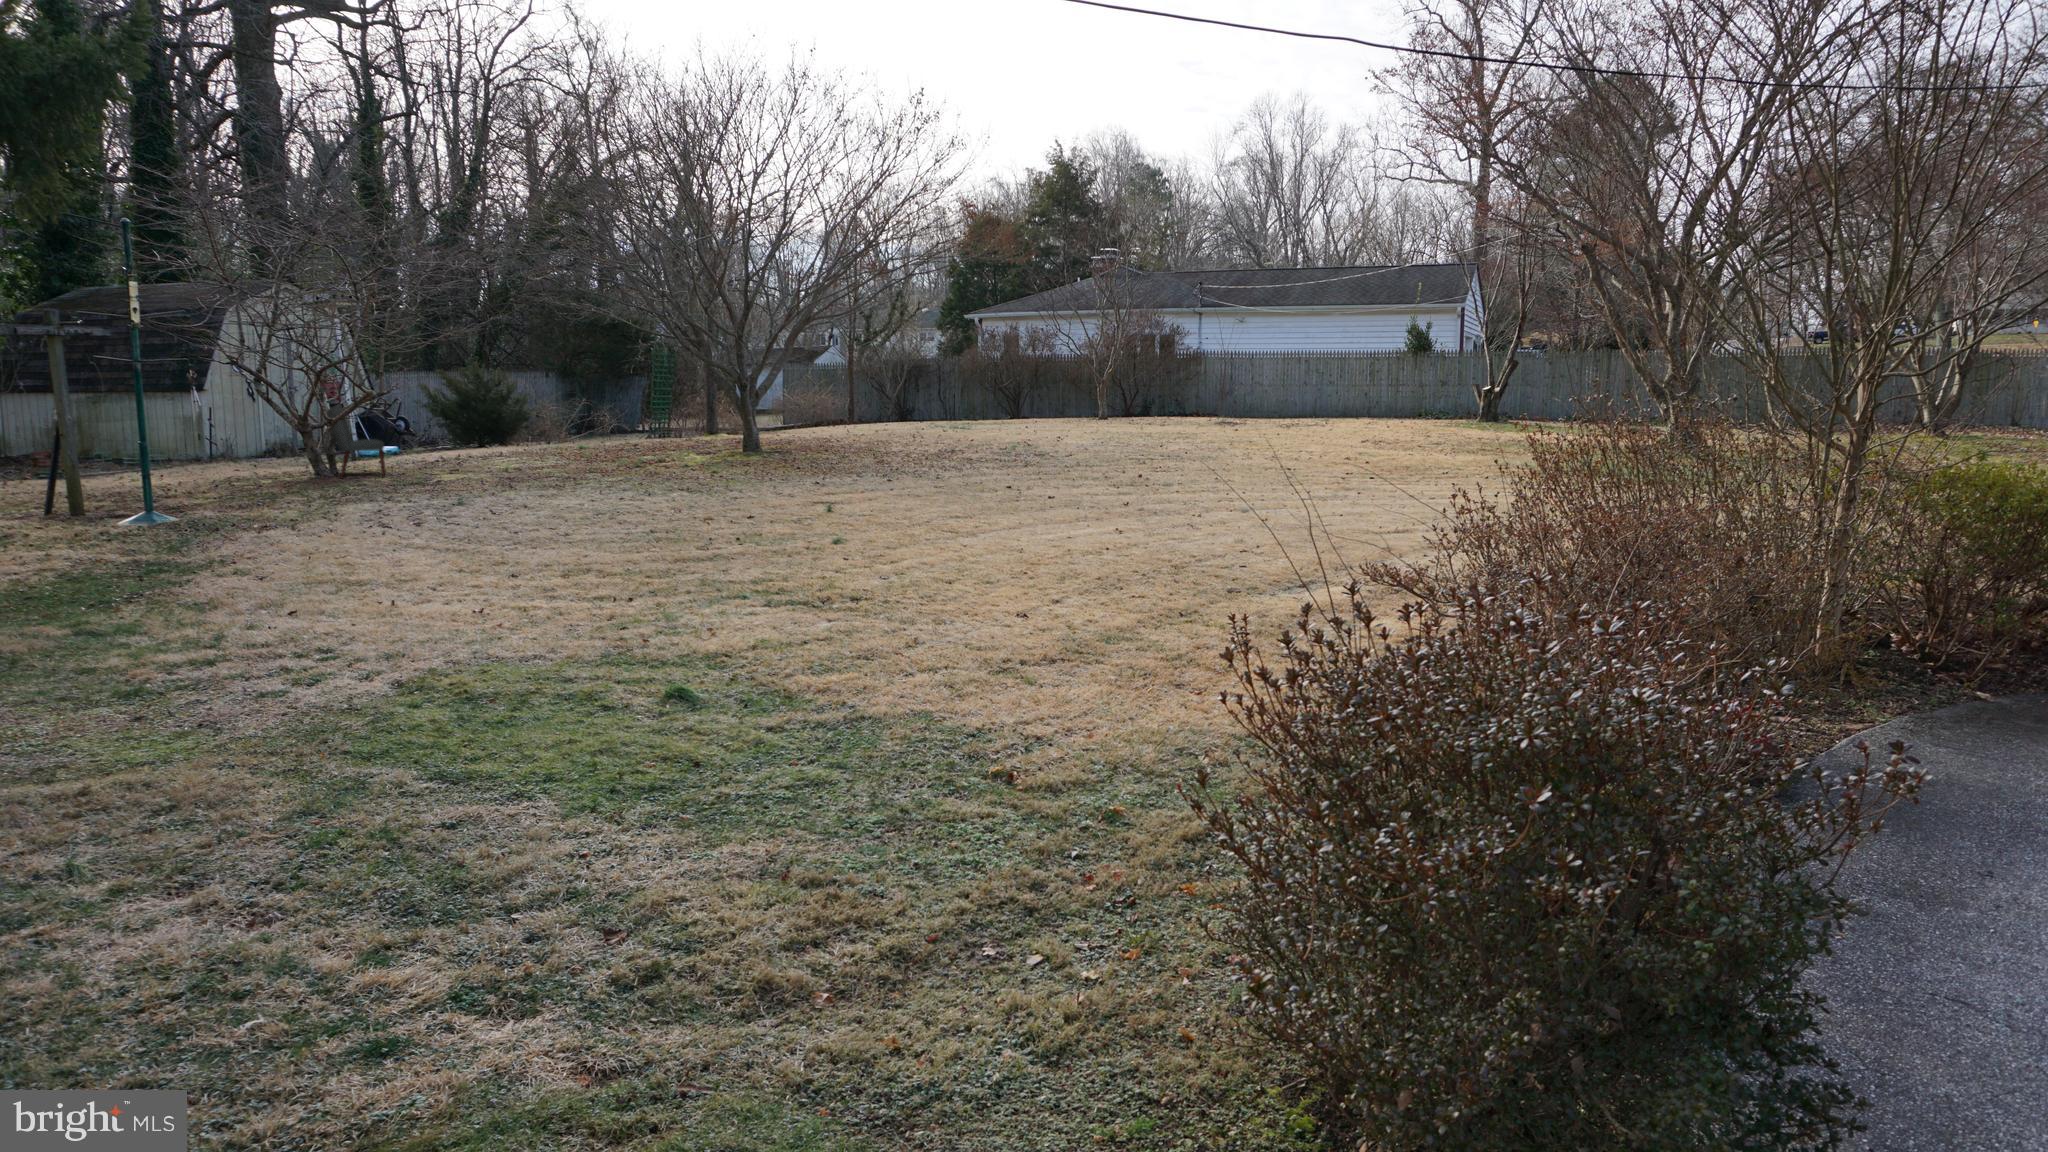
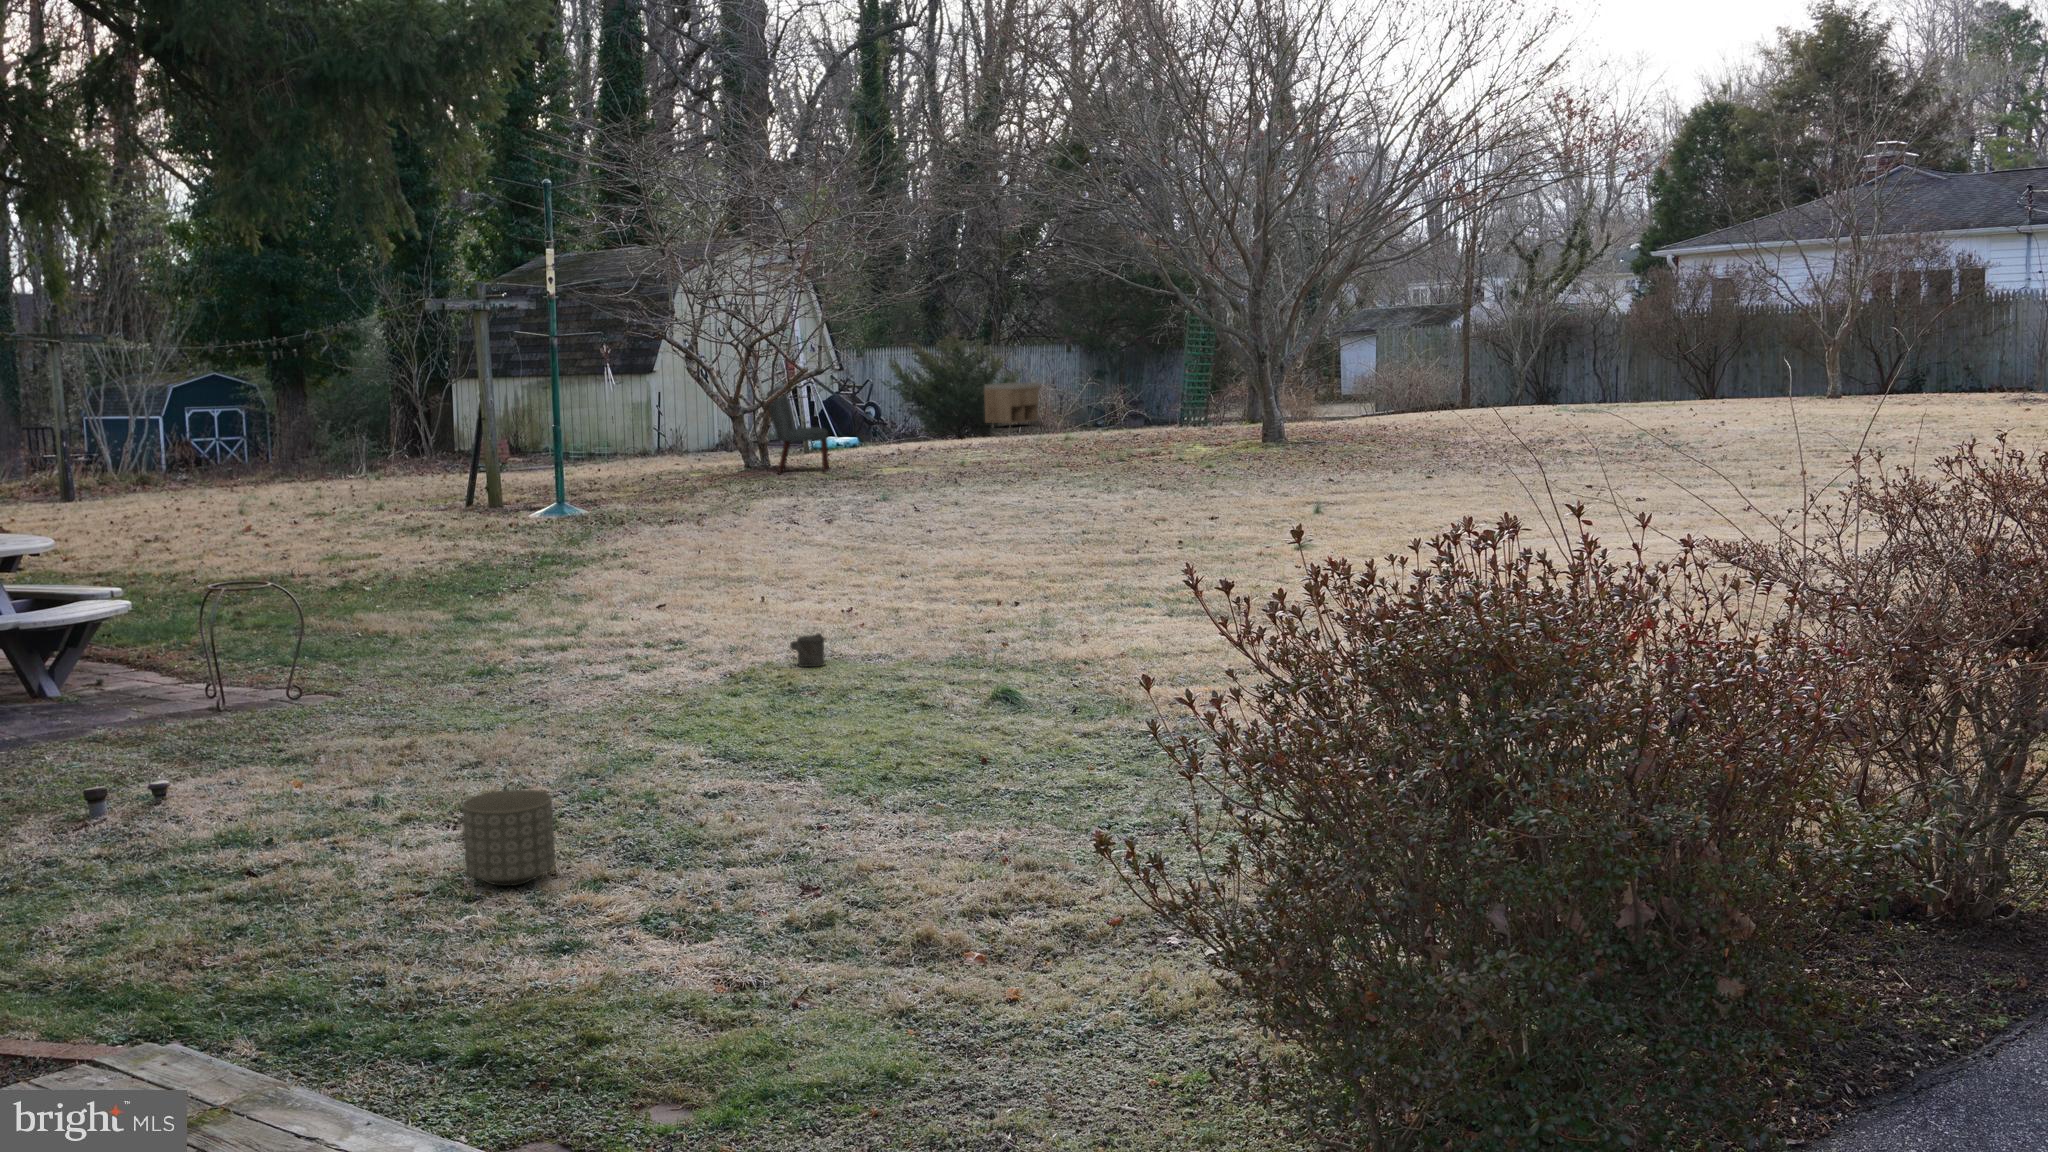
storage bench: none [502,401,548,437] -> present [984,382,1040,427]
watering can: none [457,640,487,672] -> present [790,633,825,667]
planter: none [213,861,324,969] -> present [462,790,555,886]

